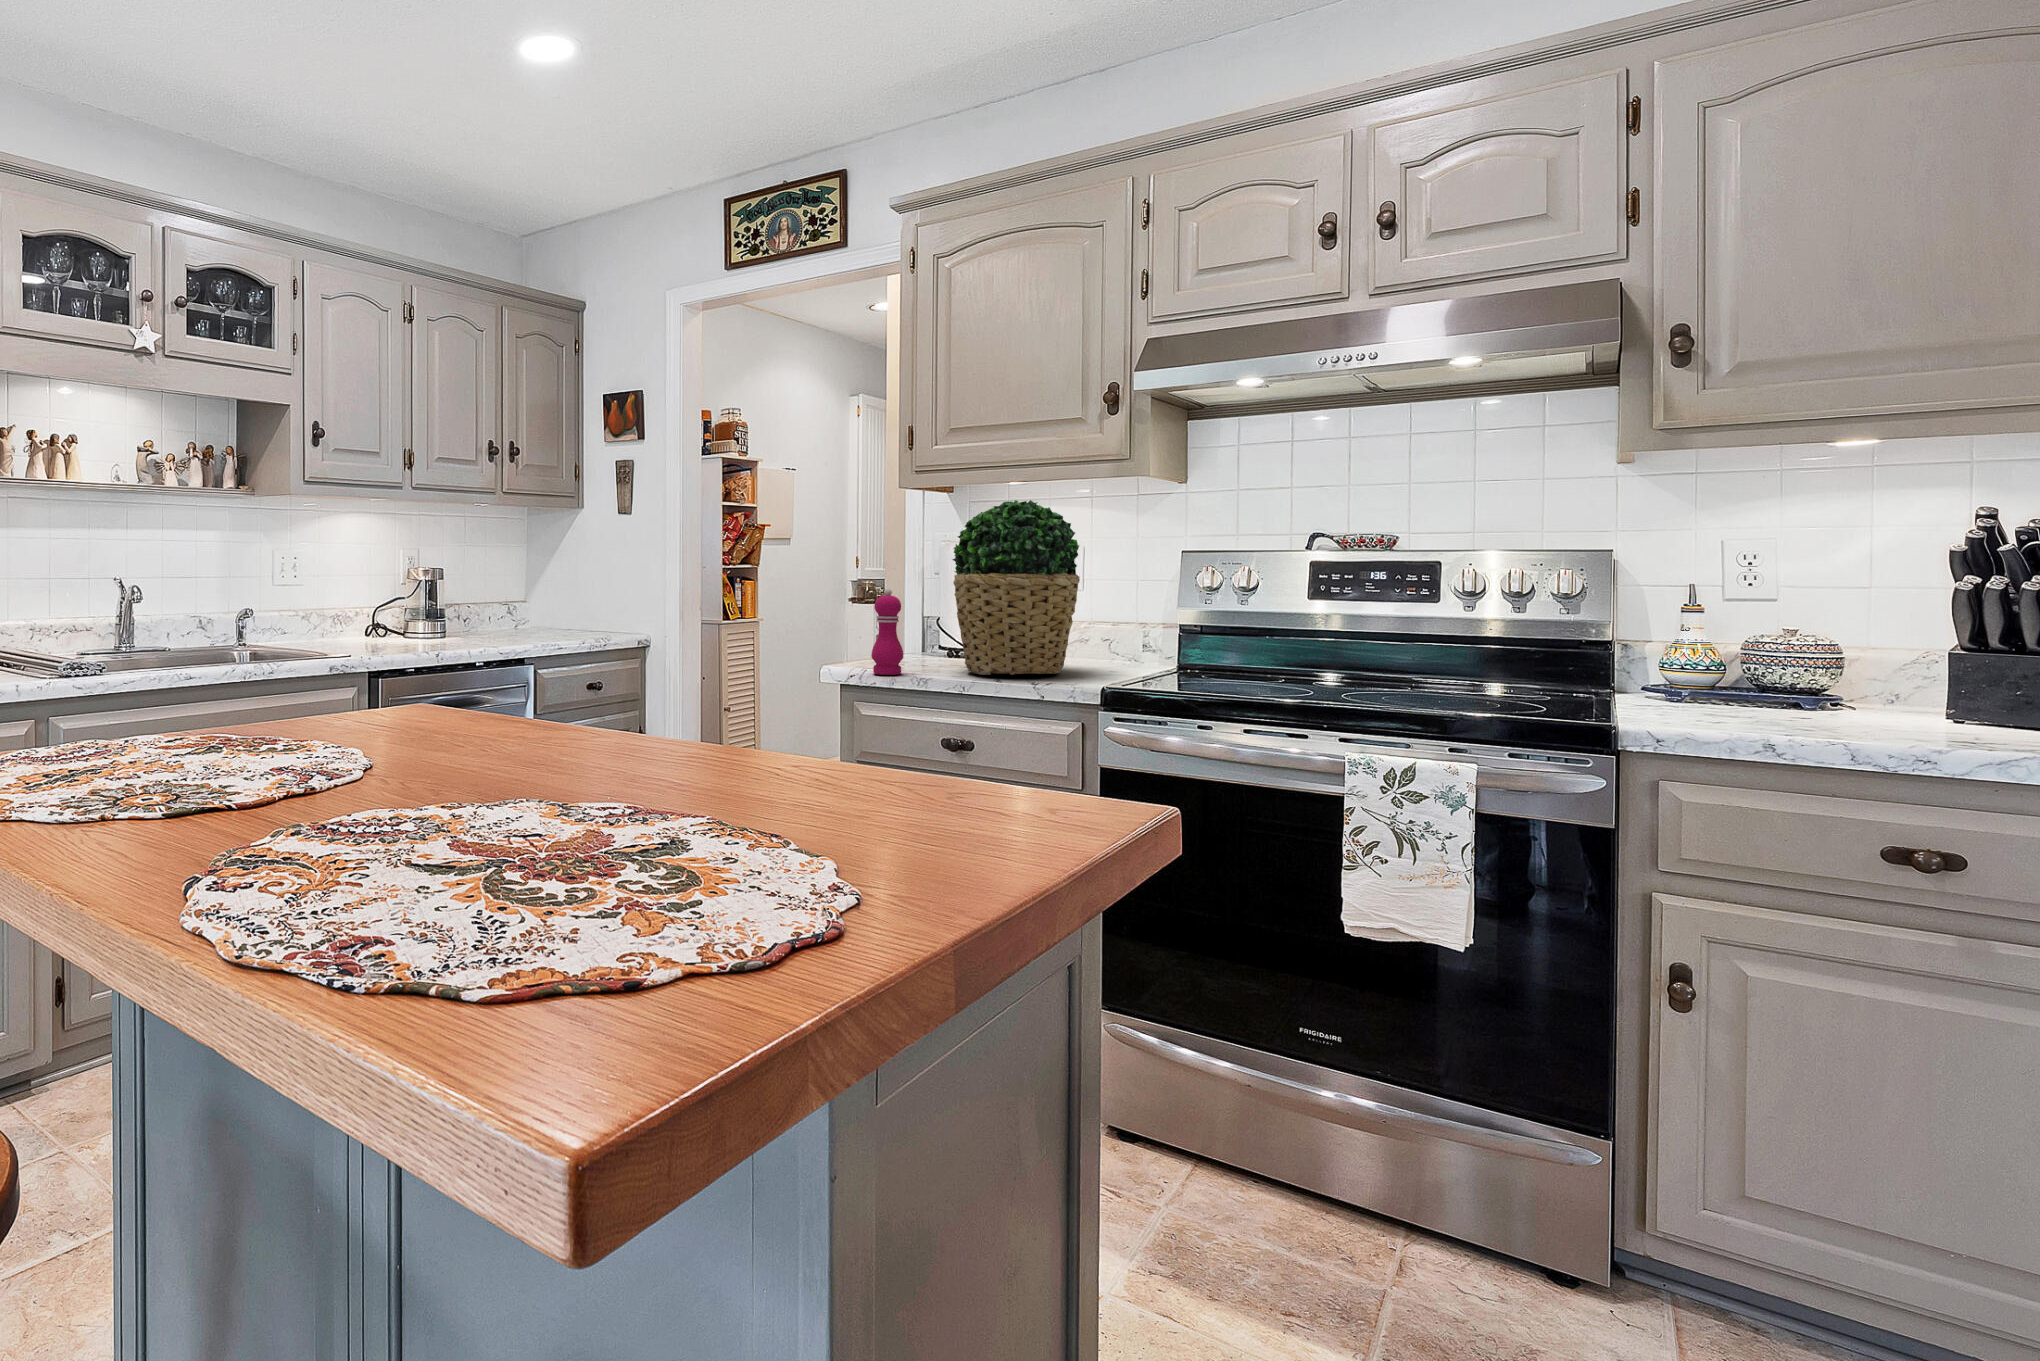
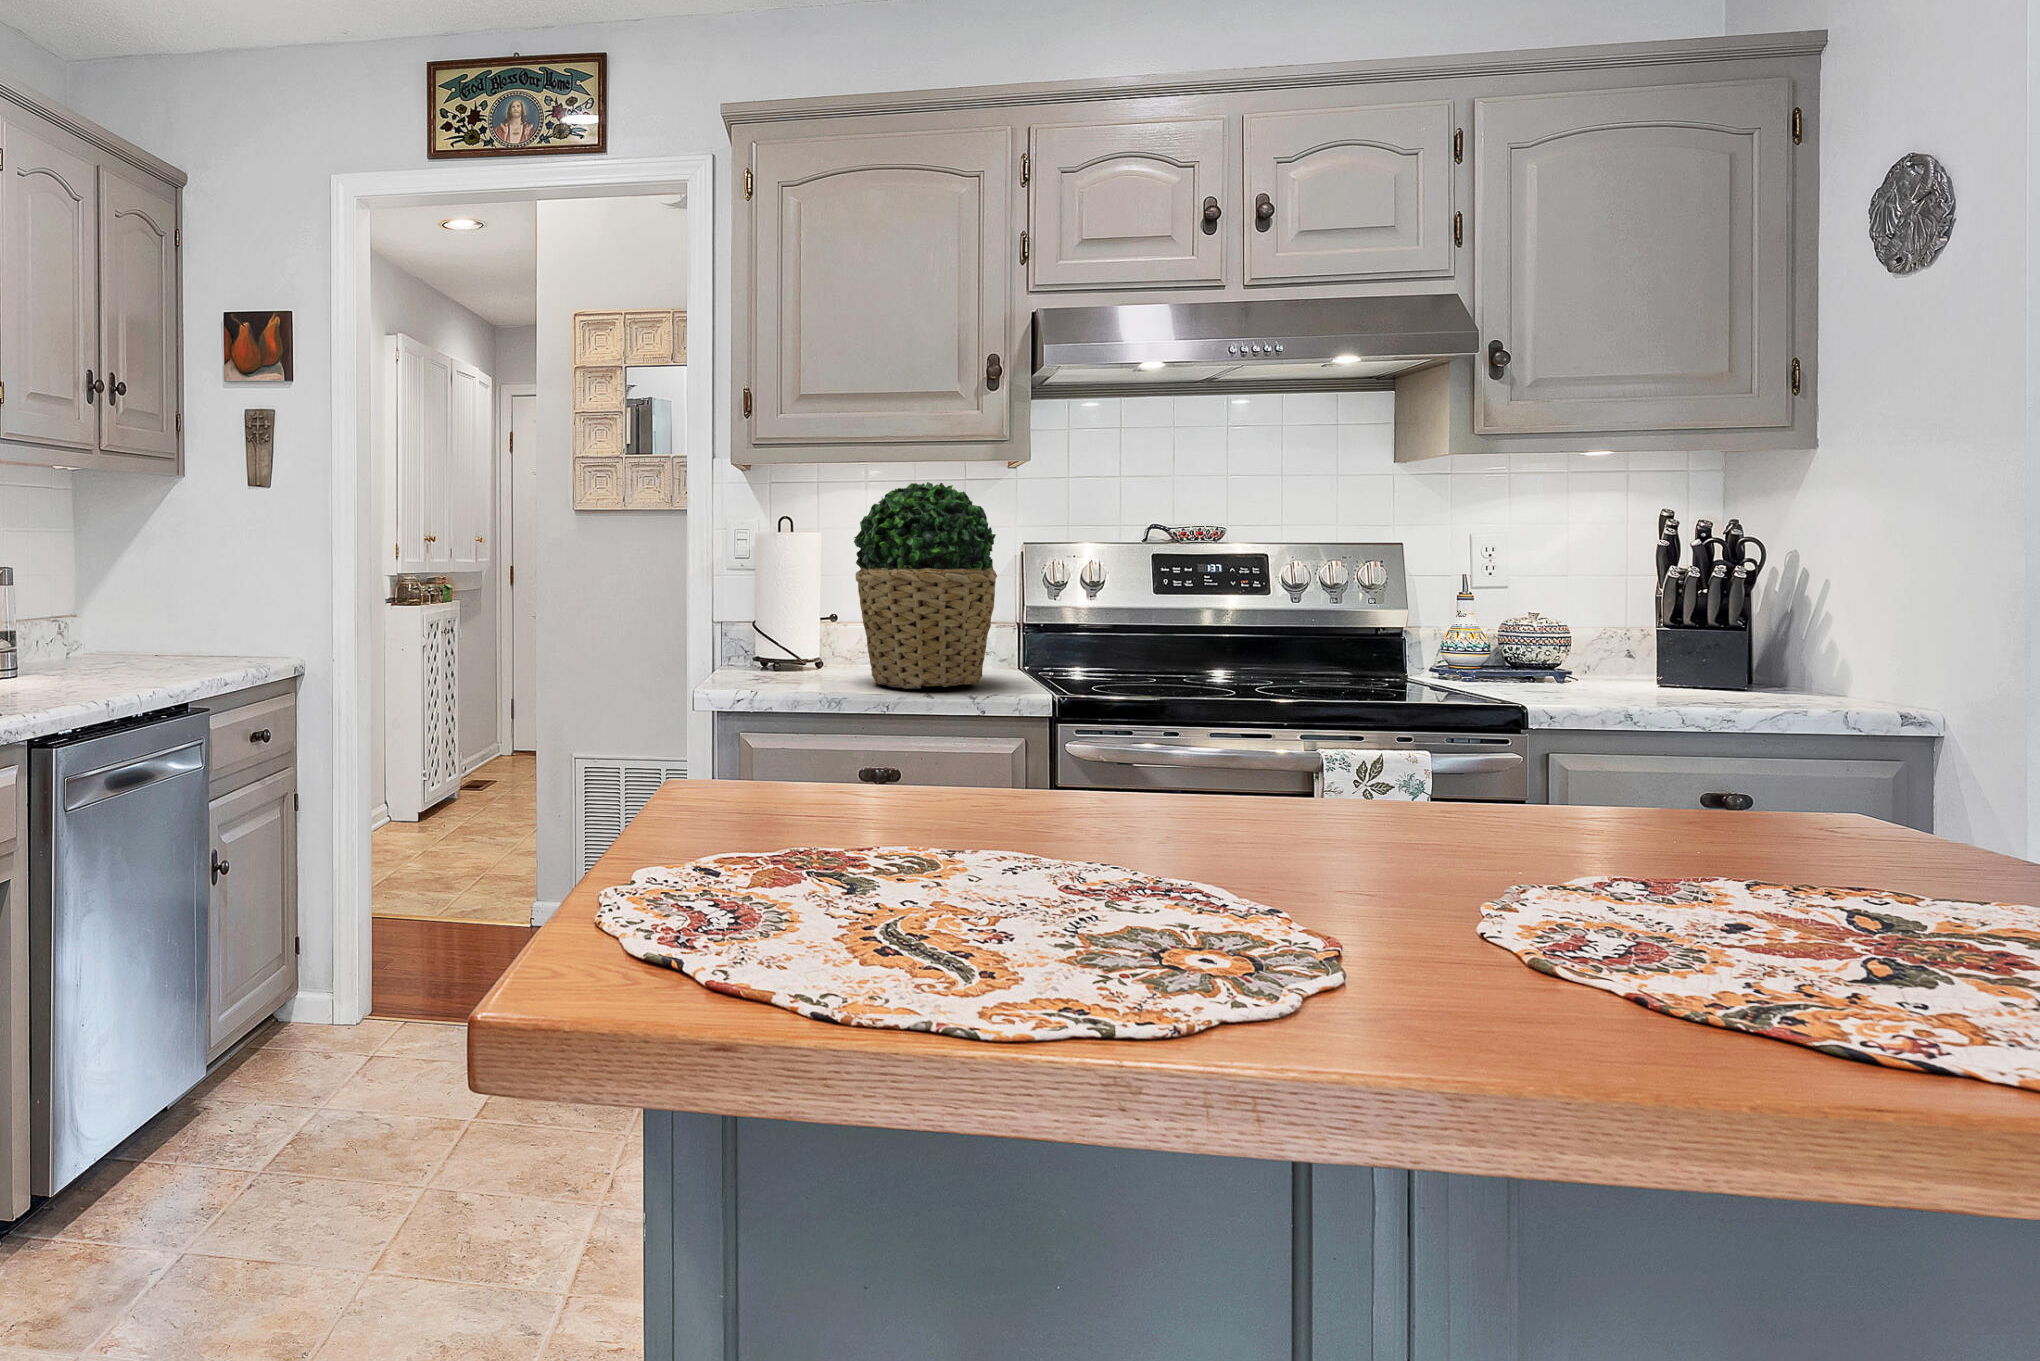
pepper mill: present [871,589,903,675] -> none [780,587,818,694]

